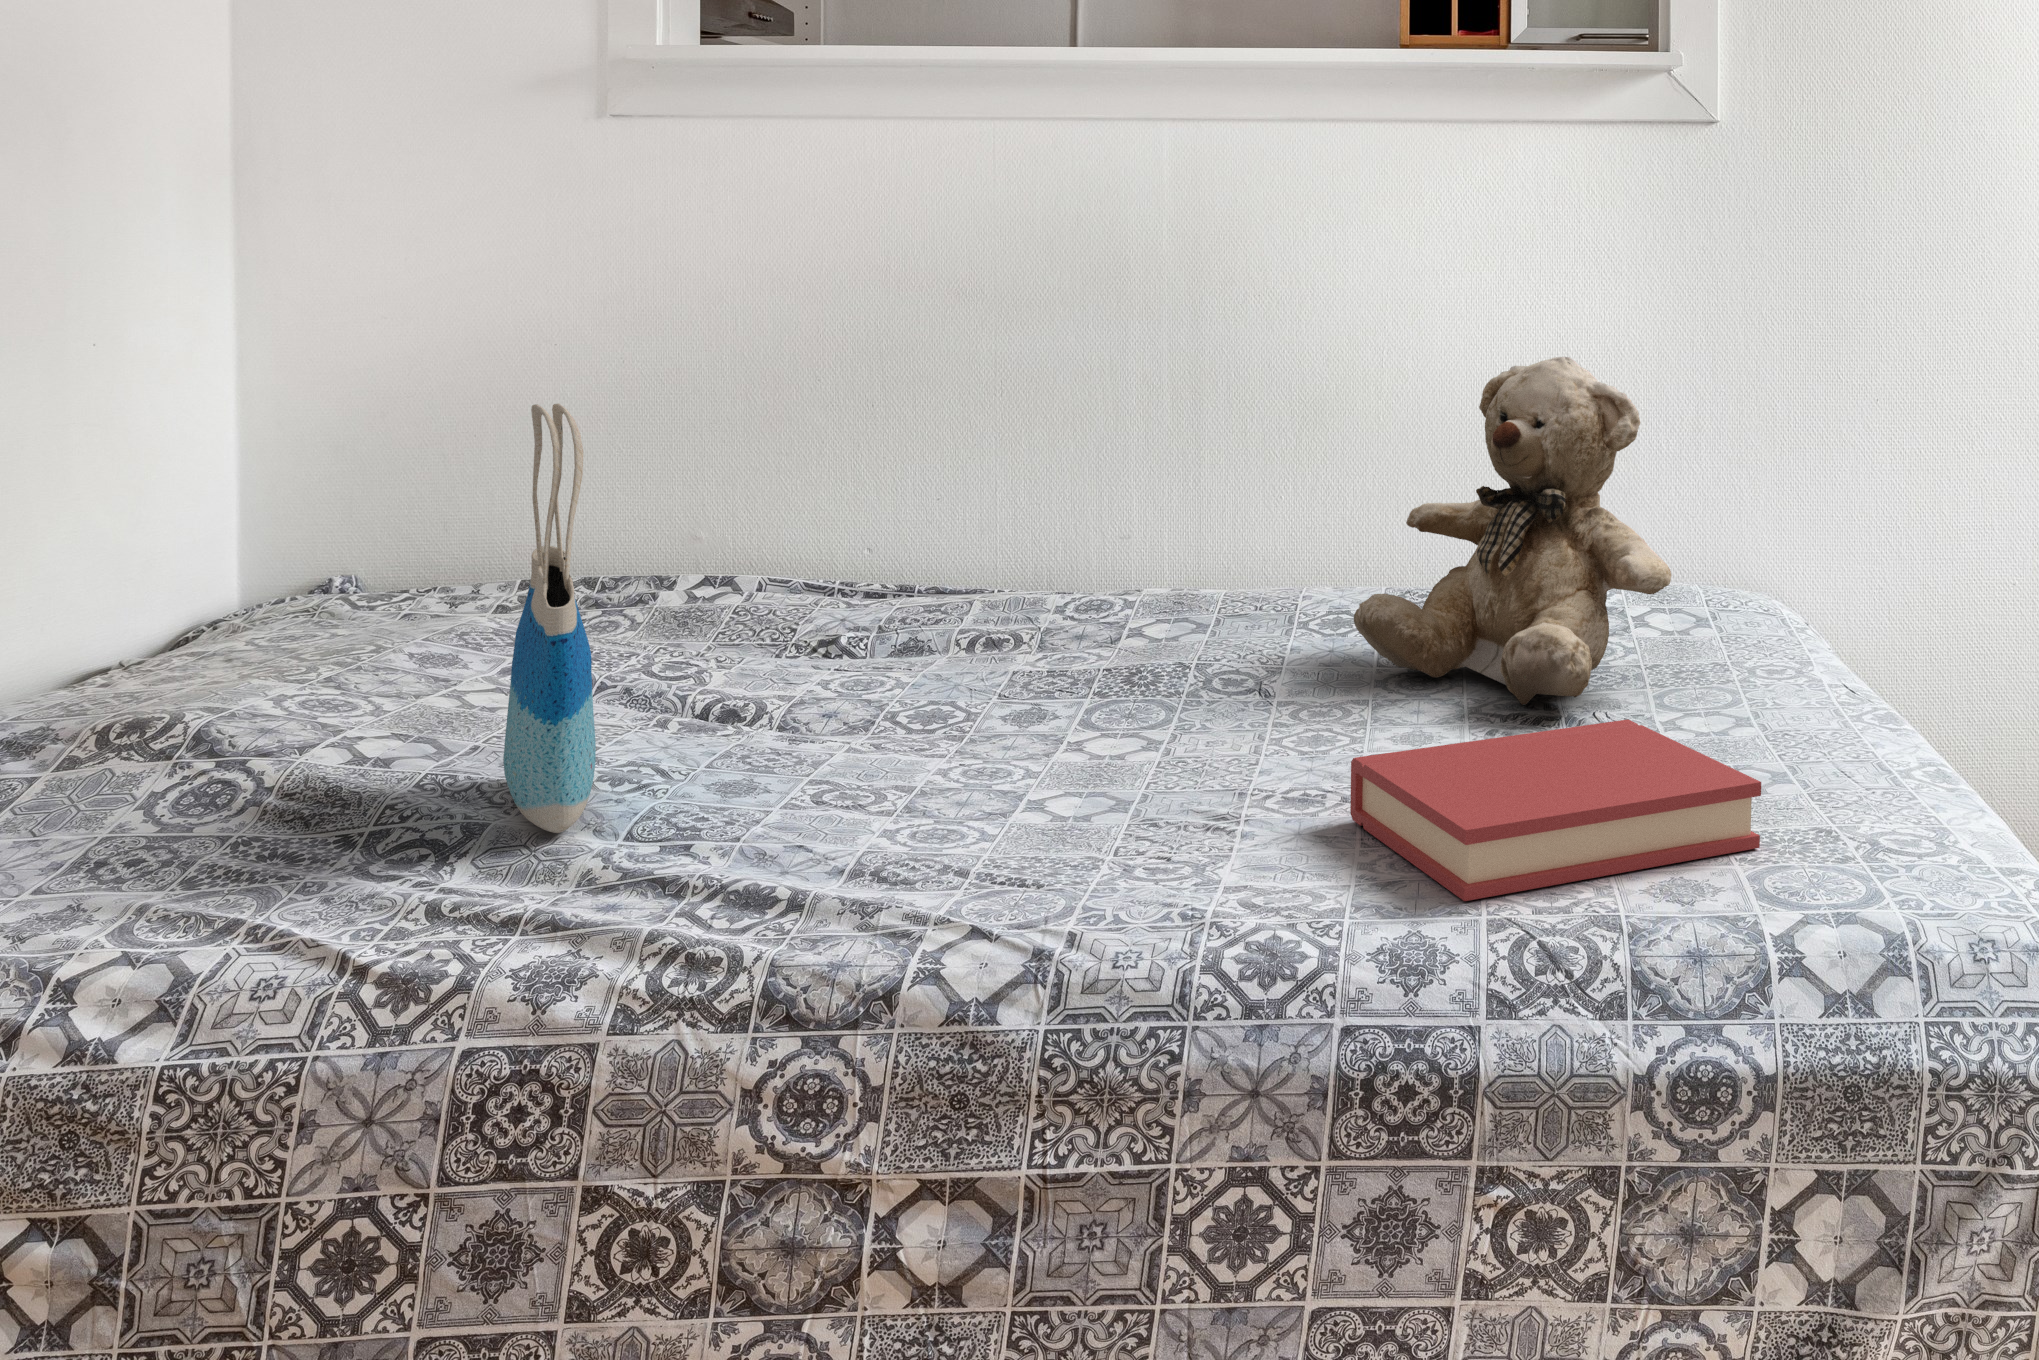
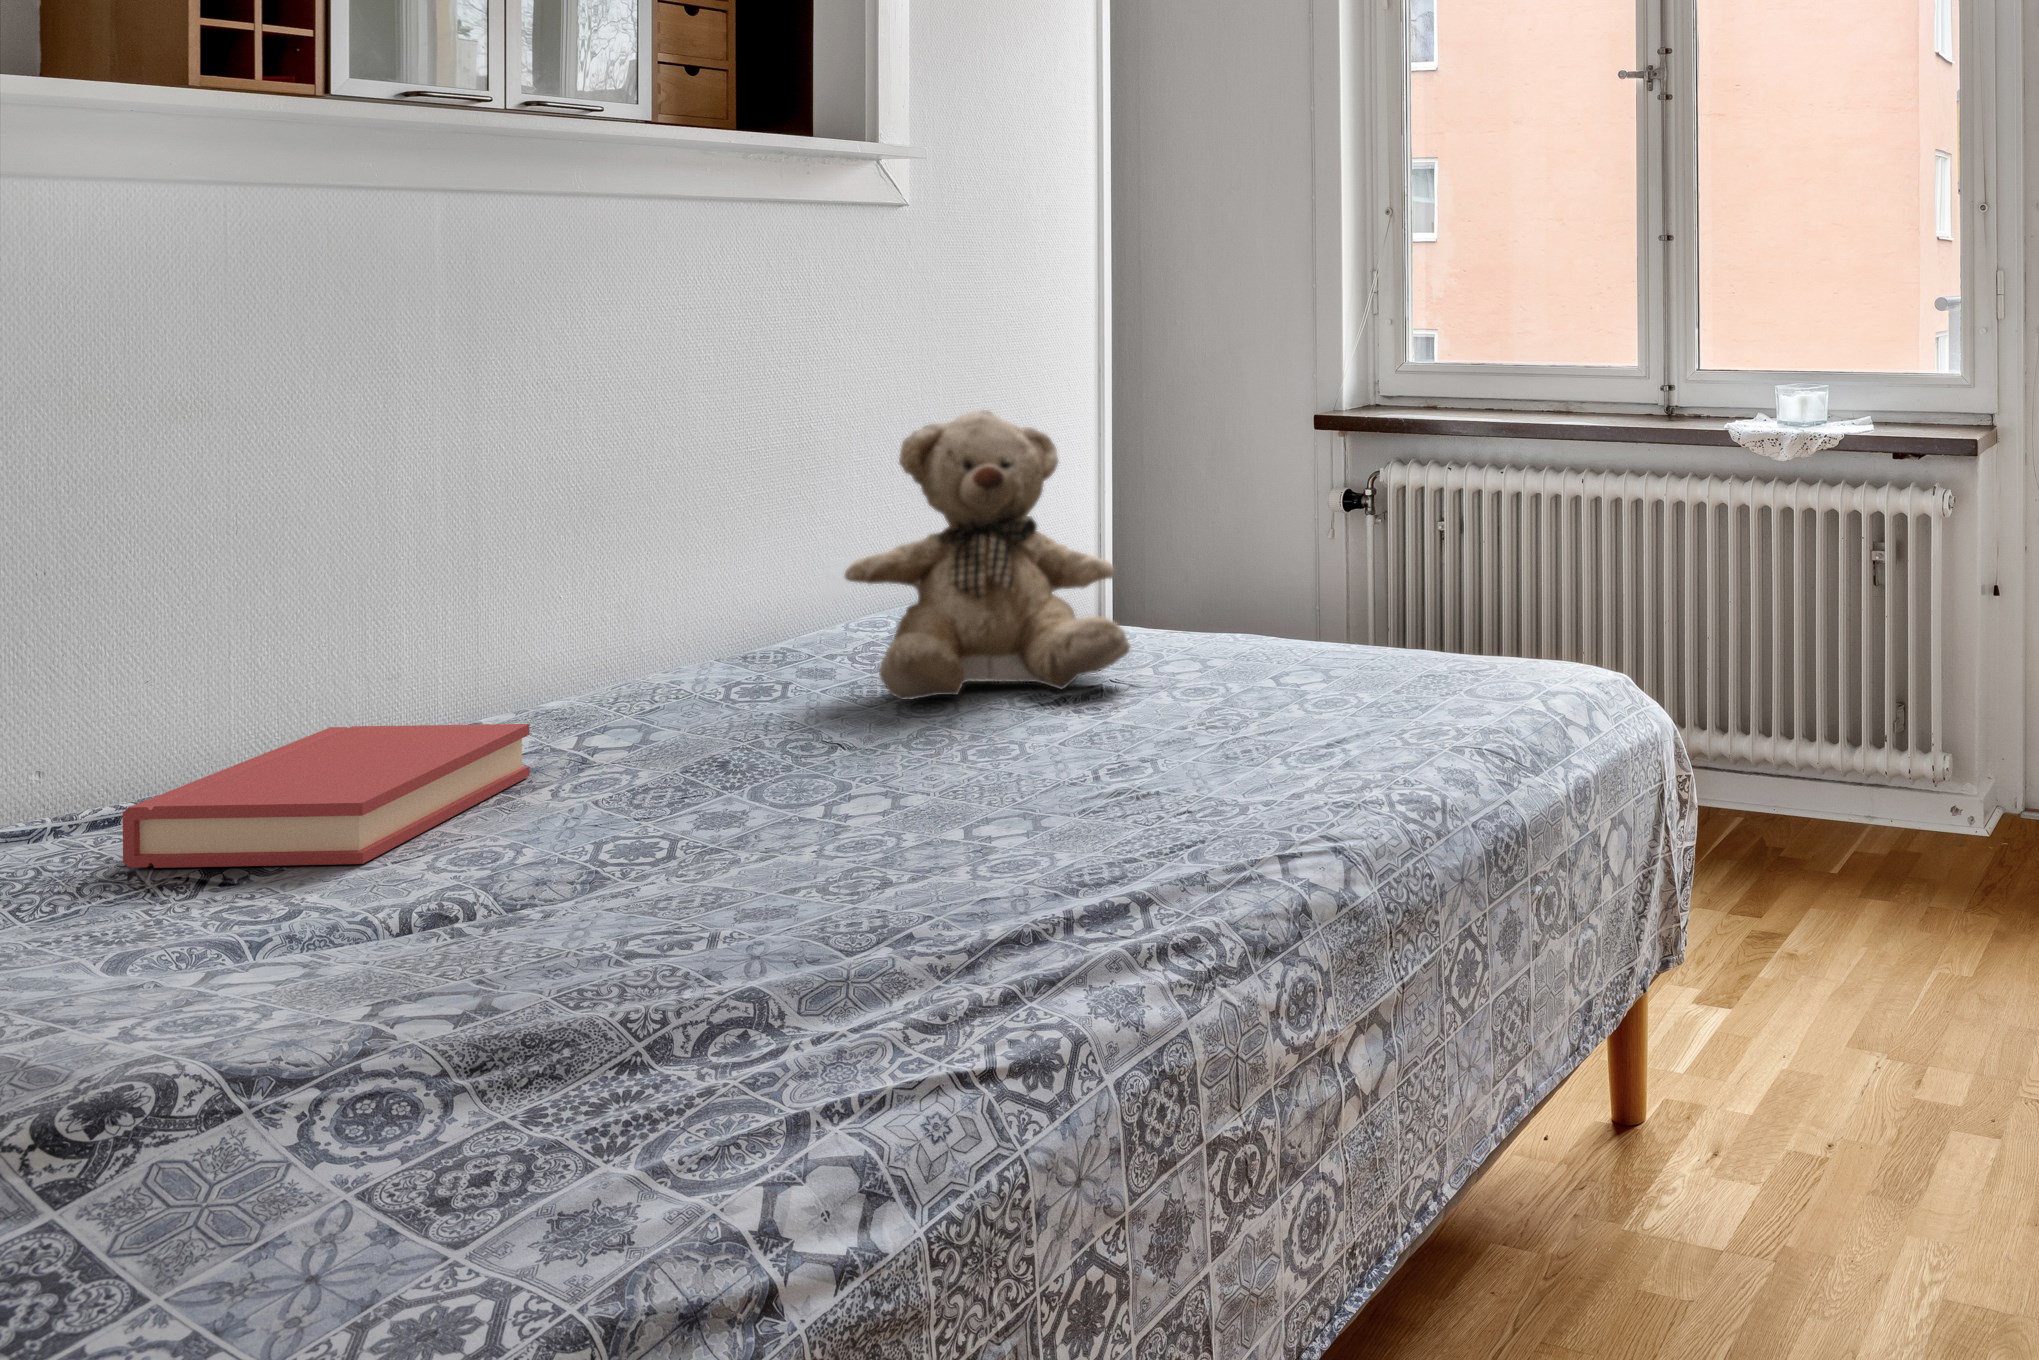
tote bag: present [503,404,596,833] -> none [494,522,839,982]
hardback book: present [1350,719,1761,901] -> present [123,724,530,868]

